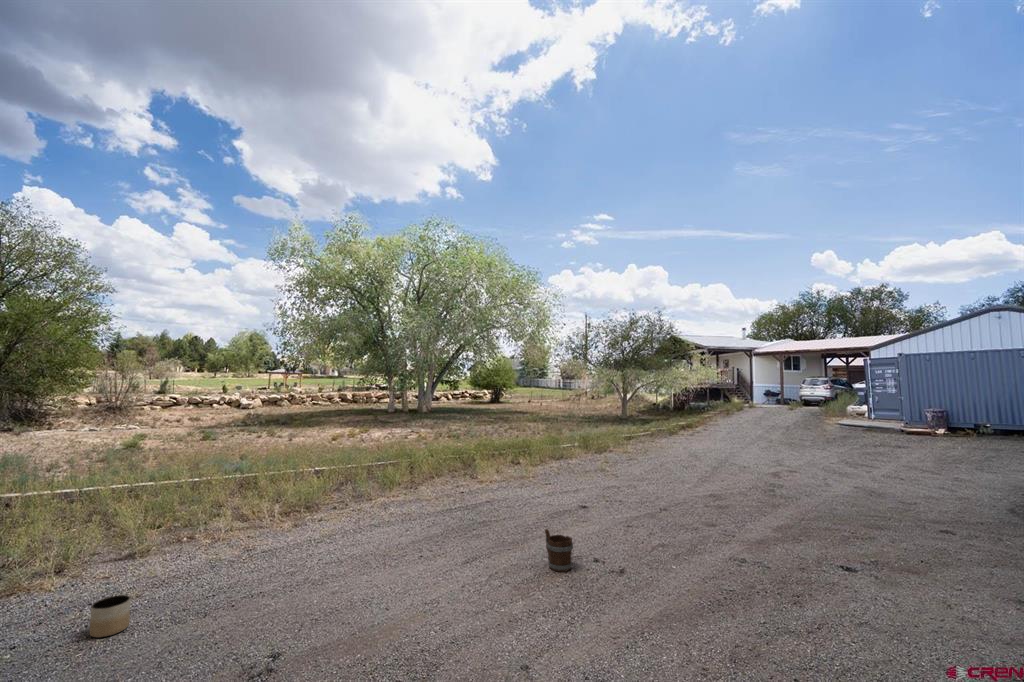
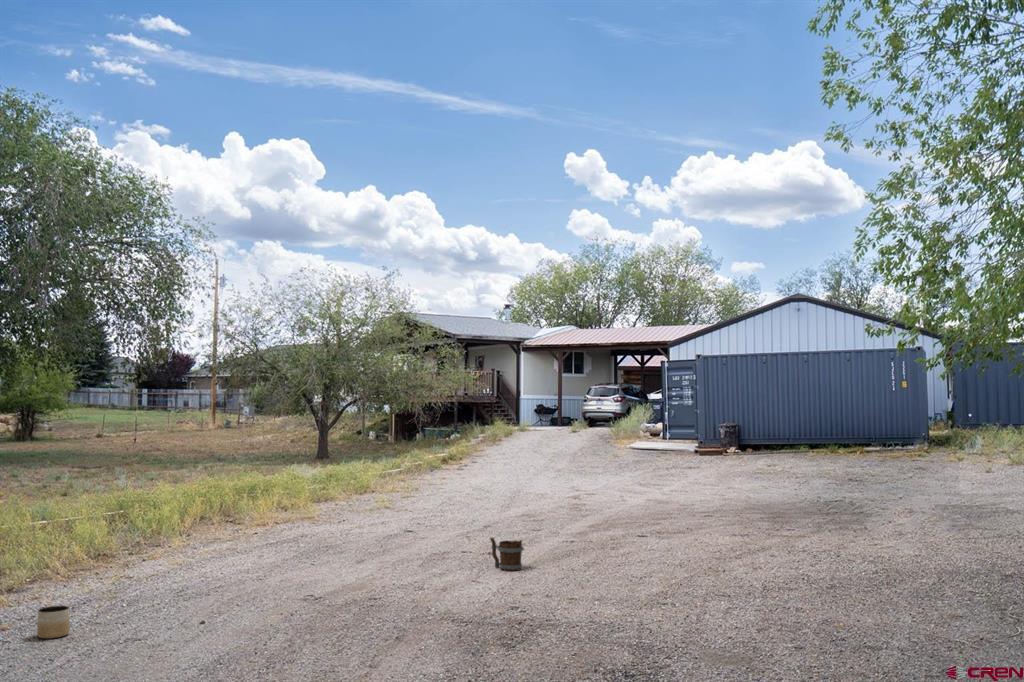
bucket: present [545,529,573,572] -> present [490,538,524,571]

